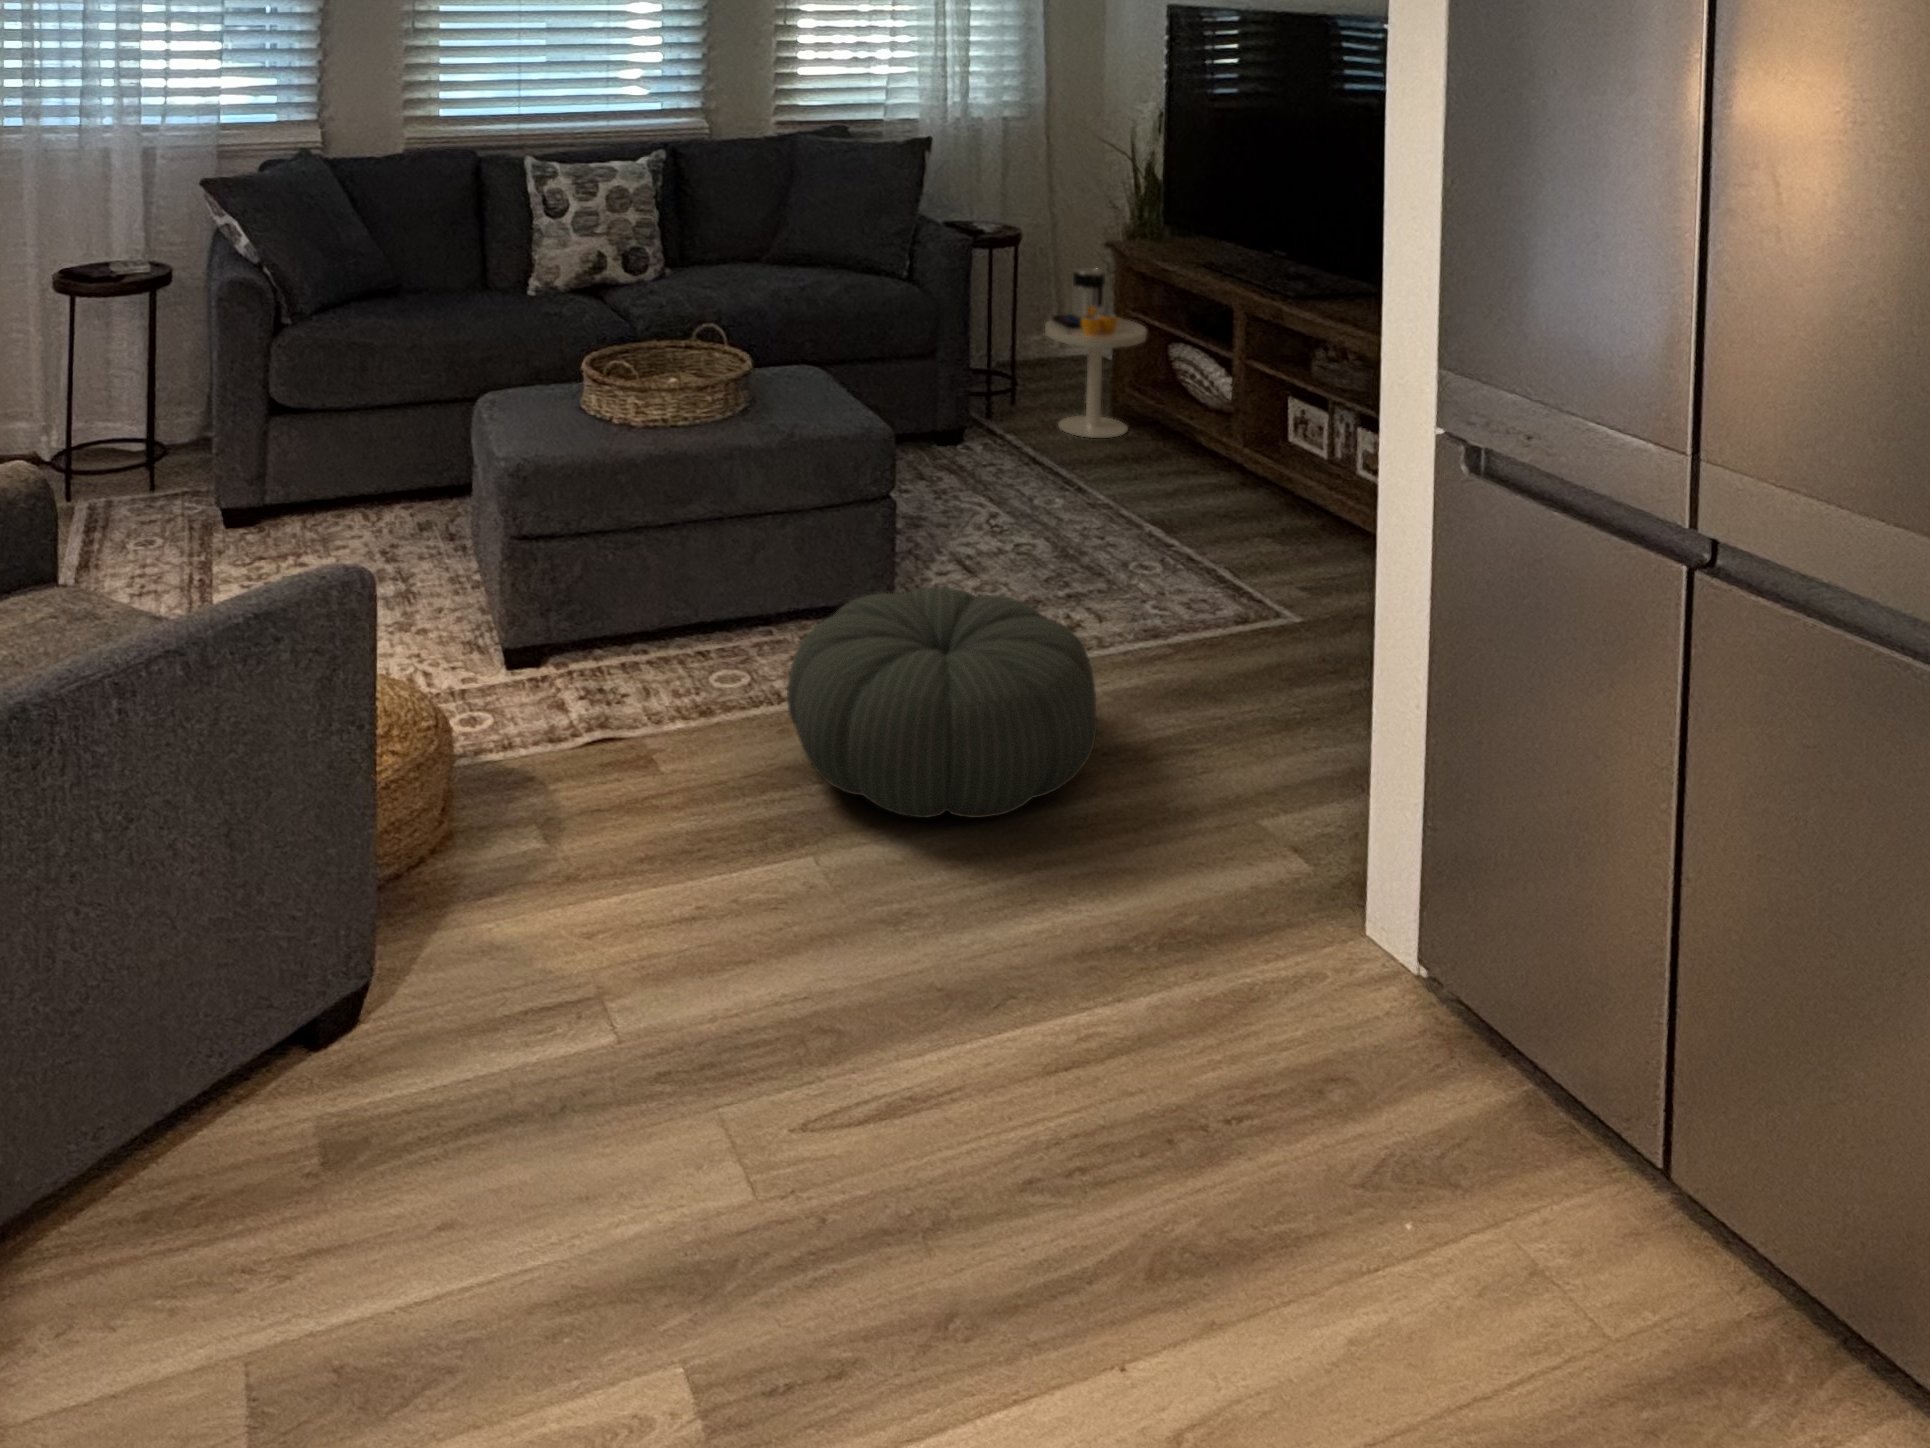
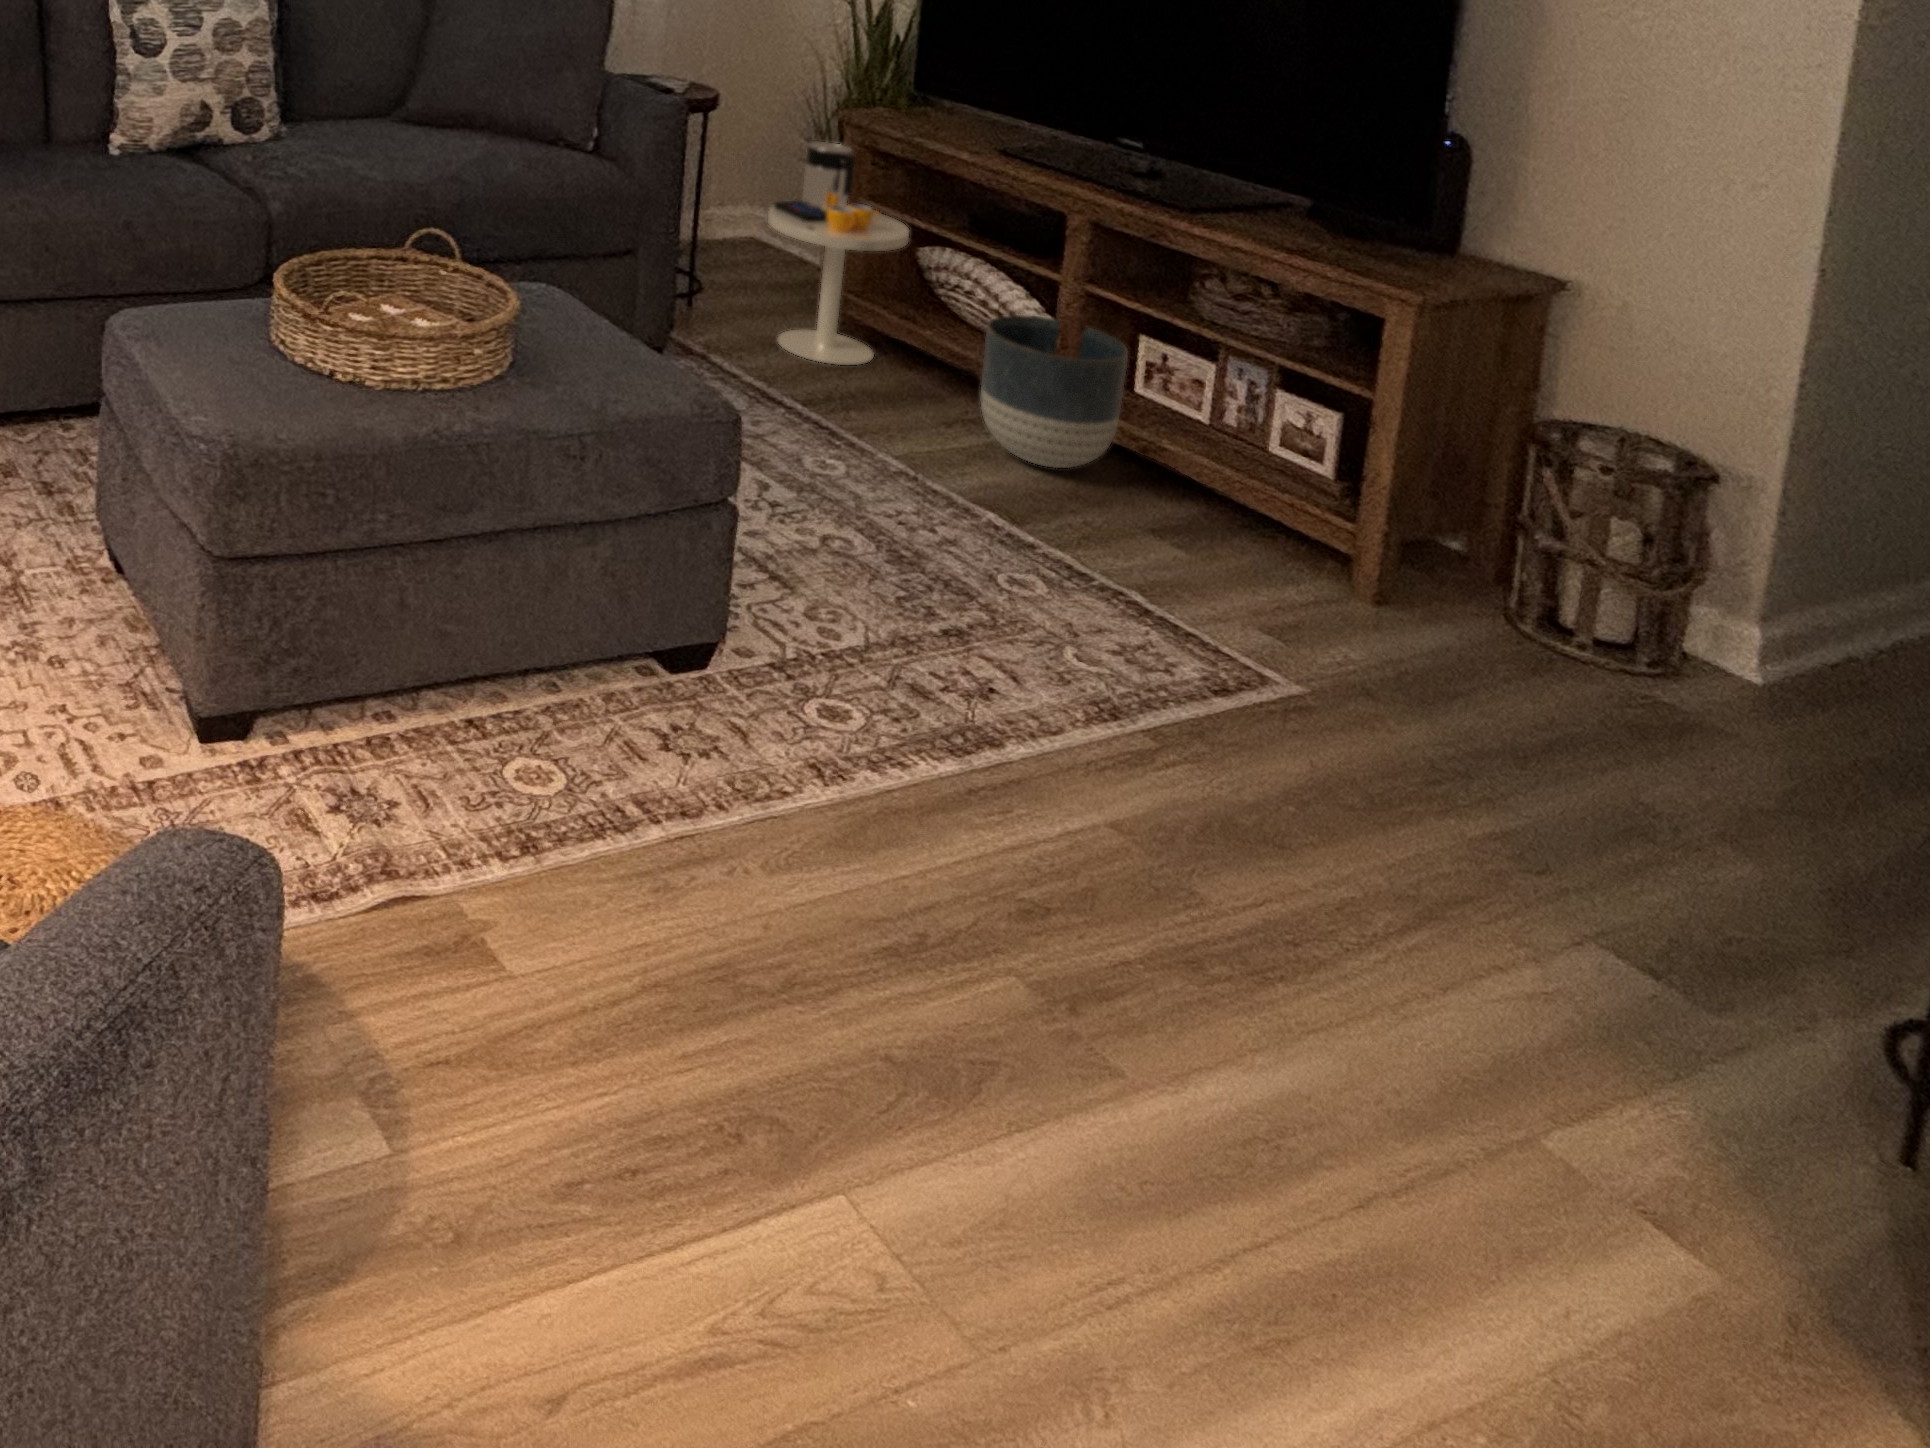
planter: none [1166,387,1261,497] -> present [980,315,1128,468]
pouf: present [787,587,1097,818] -> none [690,668,1242,1123]

